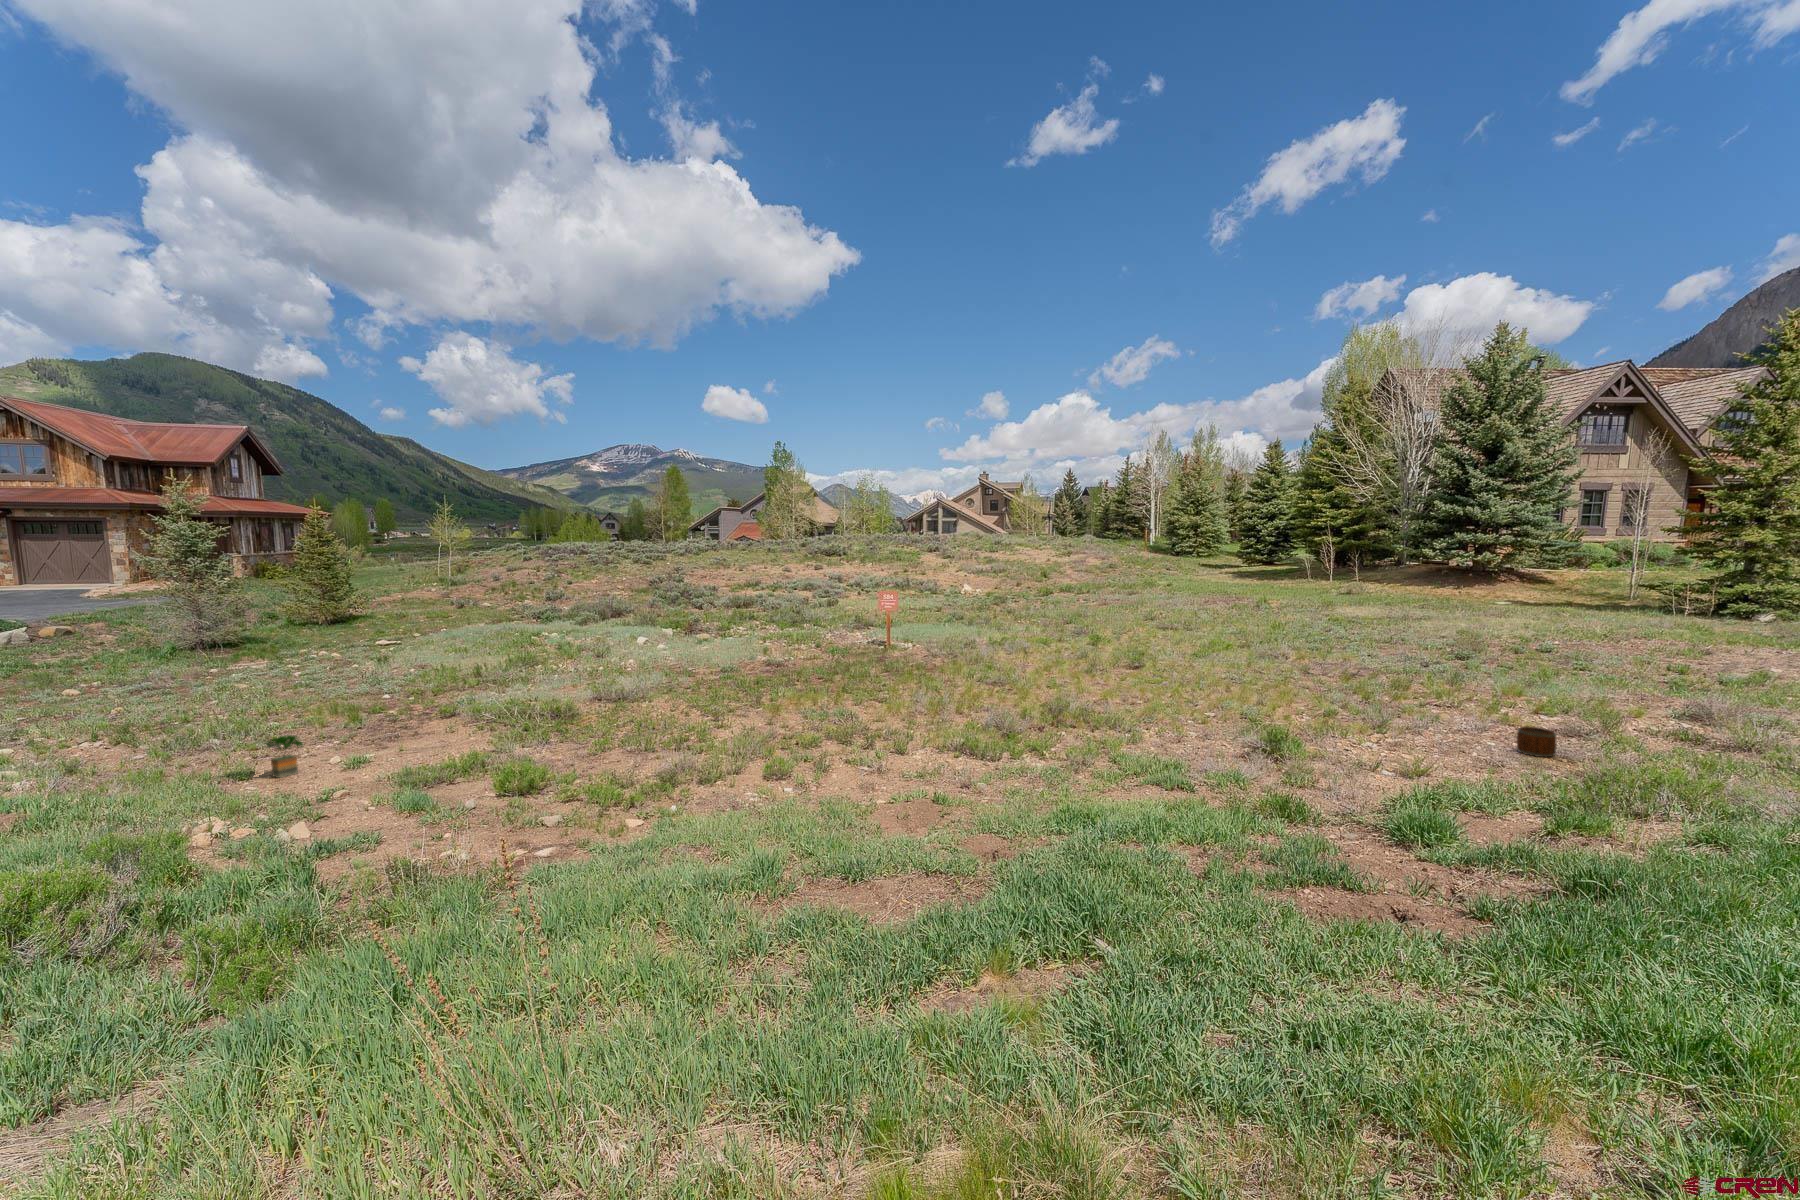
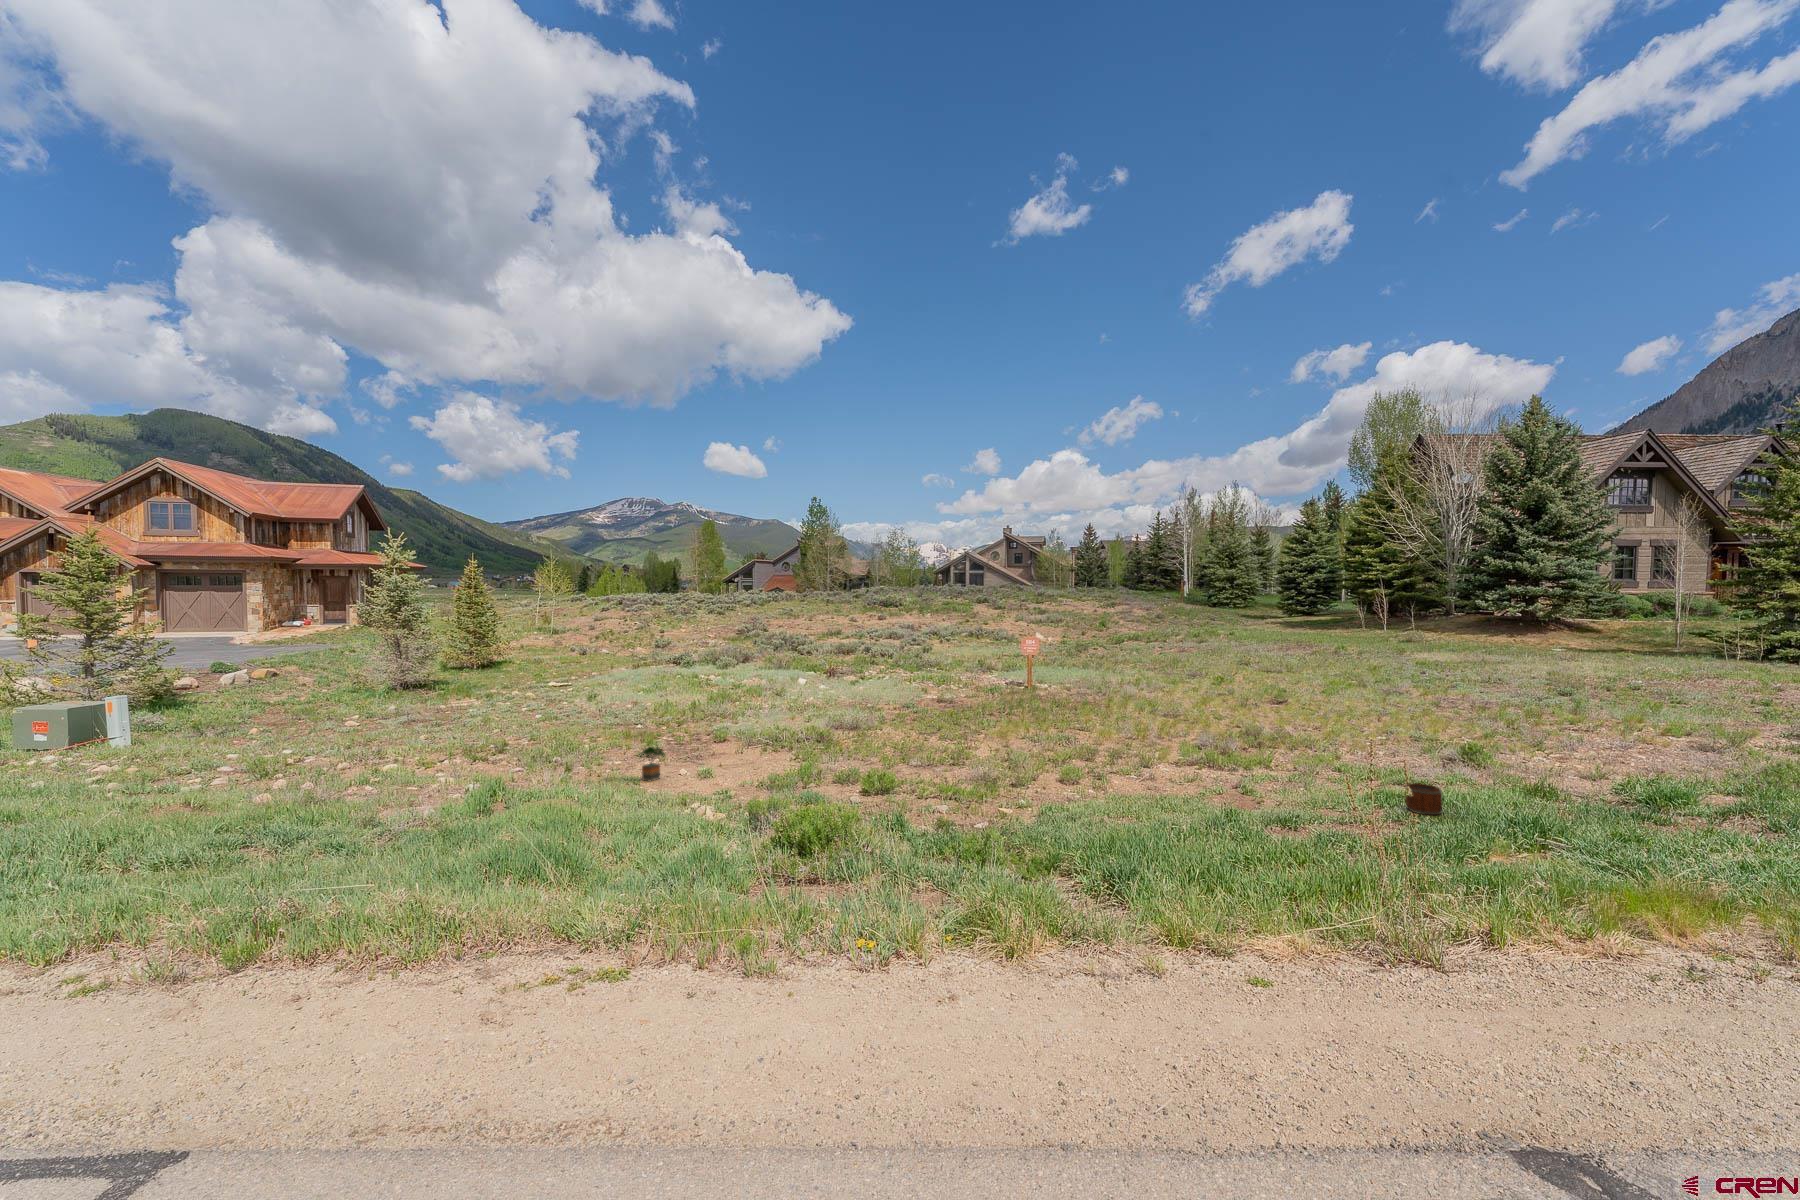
bucket: present [1517,726,1556,757] -> present [1405,783,1442,815]

